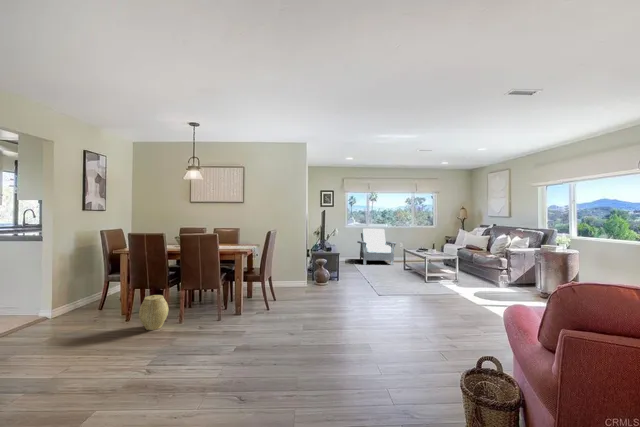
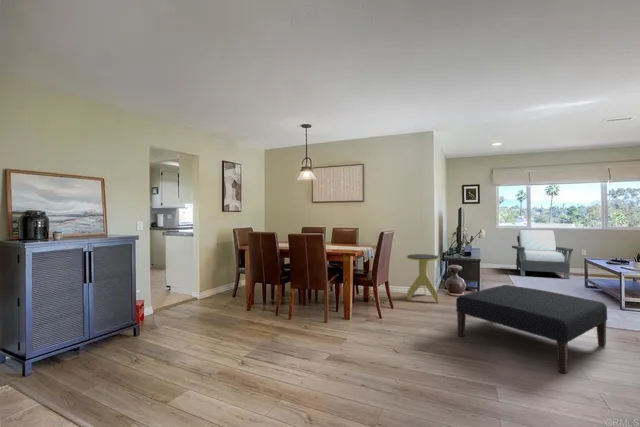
side table: none [285,251,312,292] -> present [407,254,440,303]
ottoman: none [331,273,420,330] -> present [456,285,607,373]
woven basket: present [139,295,168,330] -> none [252,290,278,323]

